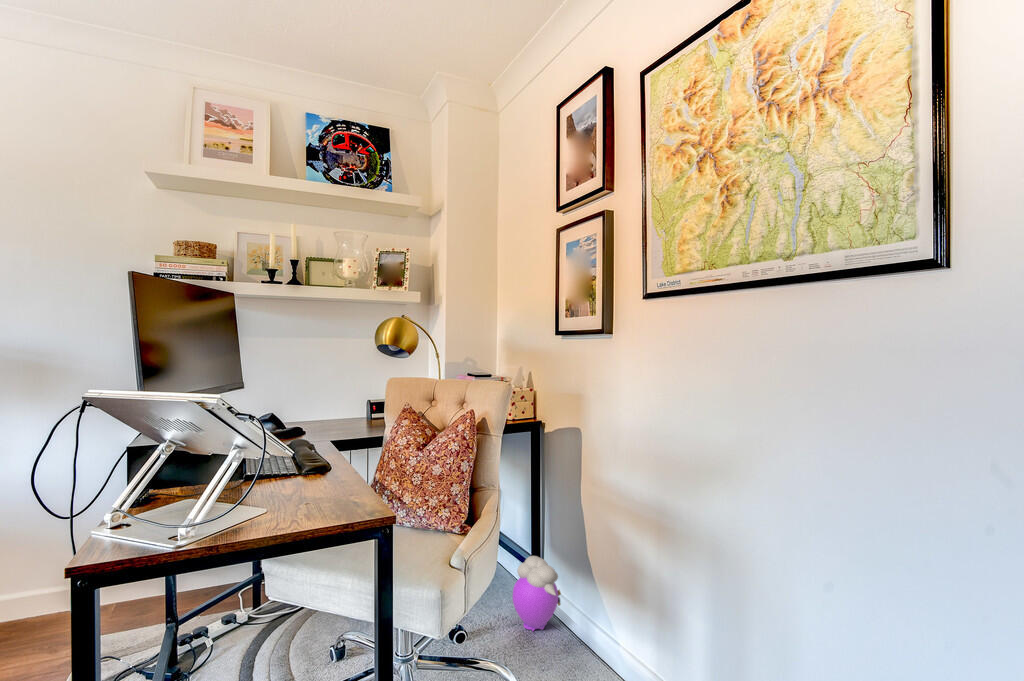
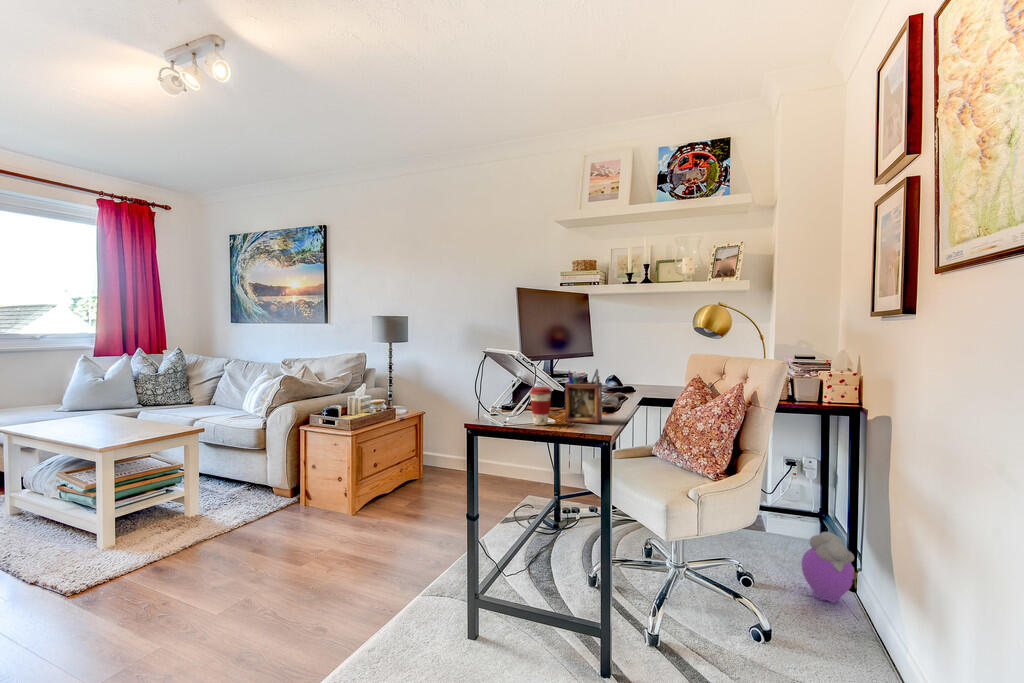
desk organizer: none [290,409,352,503] -> present [565,369,602,423]
coffee cup: none [240,450,285,522] -> present [530,387,552,425]

